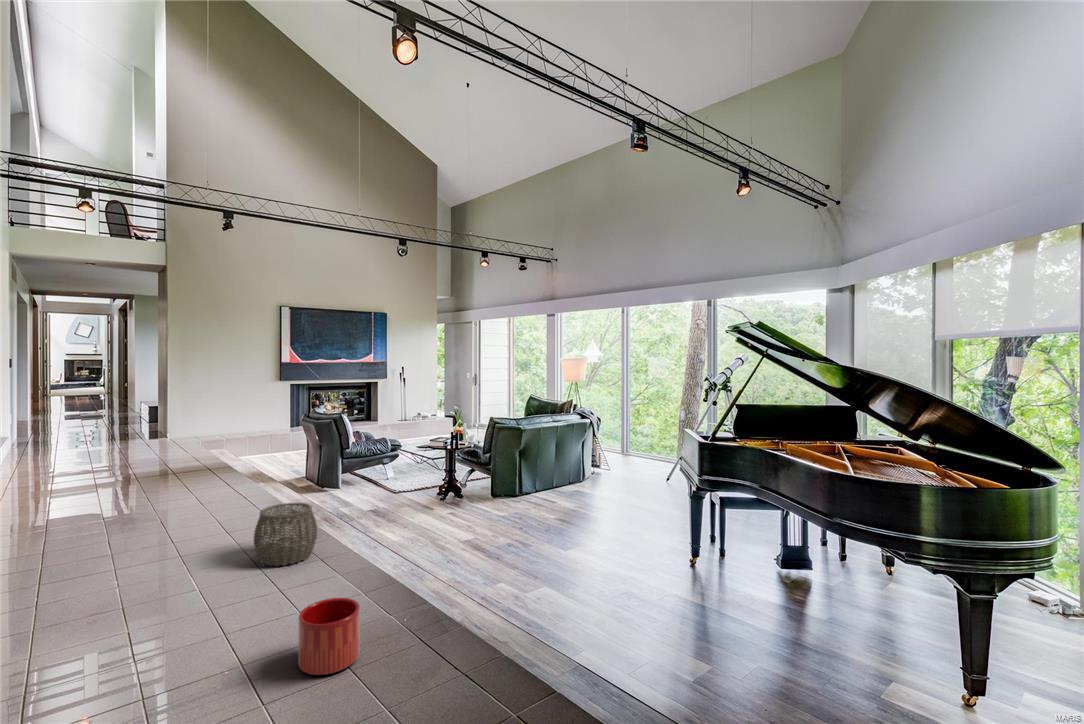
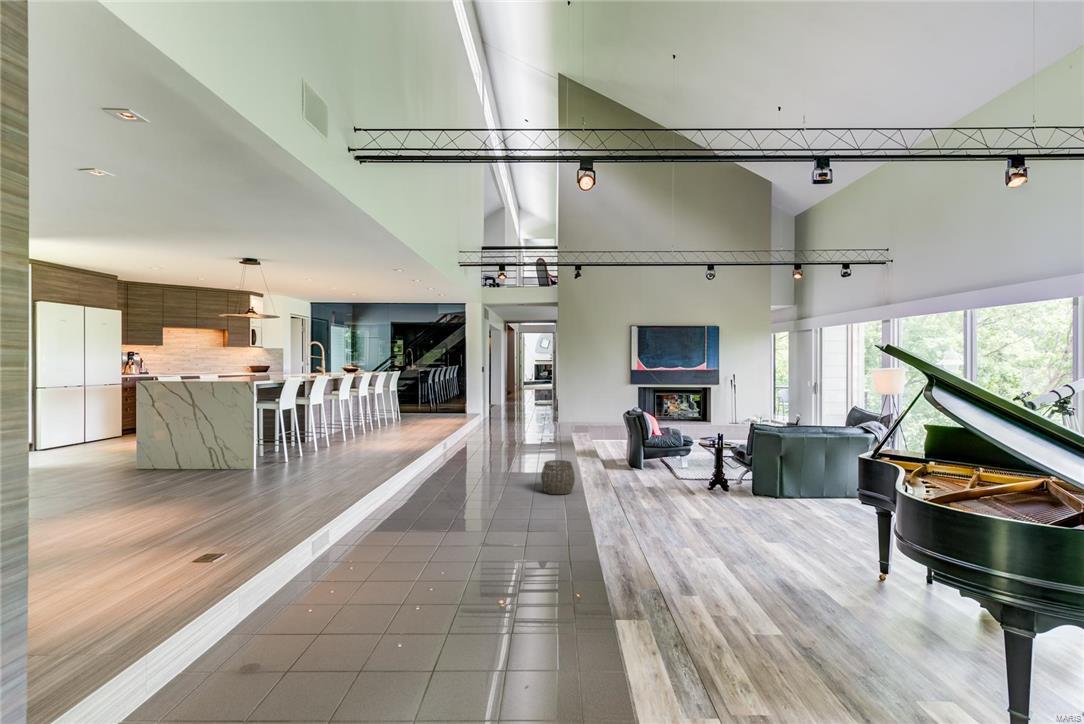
planter: present [298,598,360,675] -> none [520,502,549,535]

